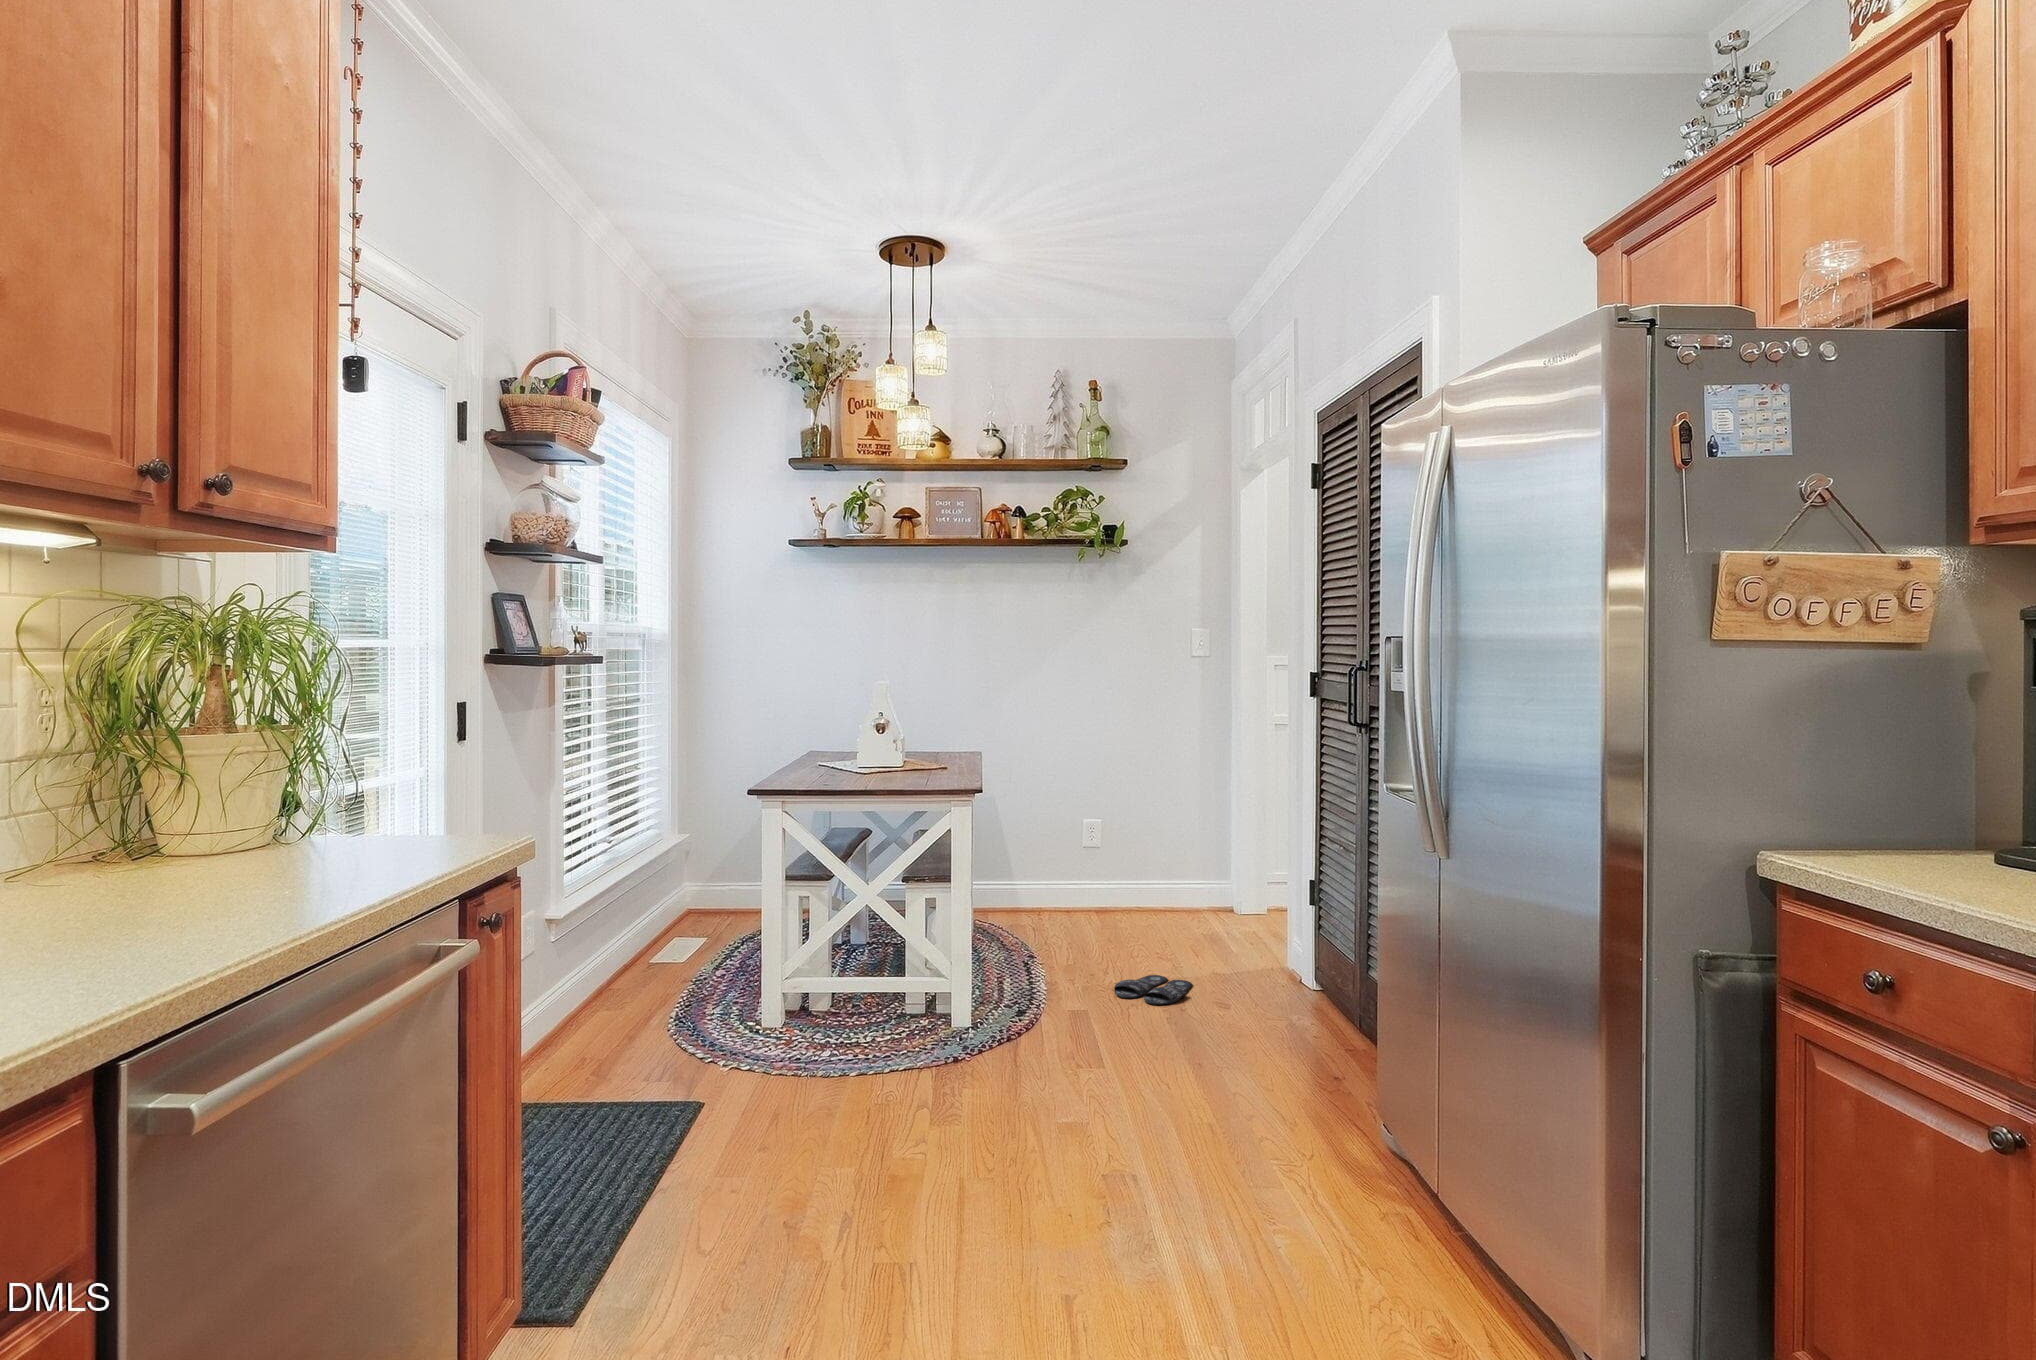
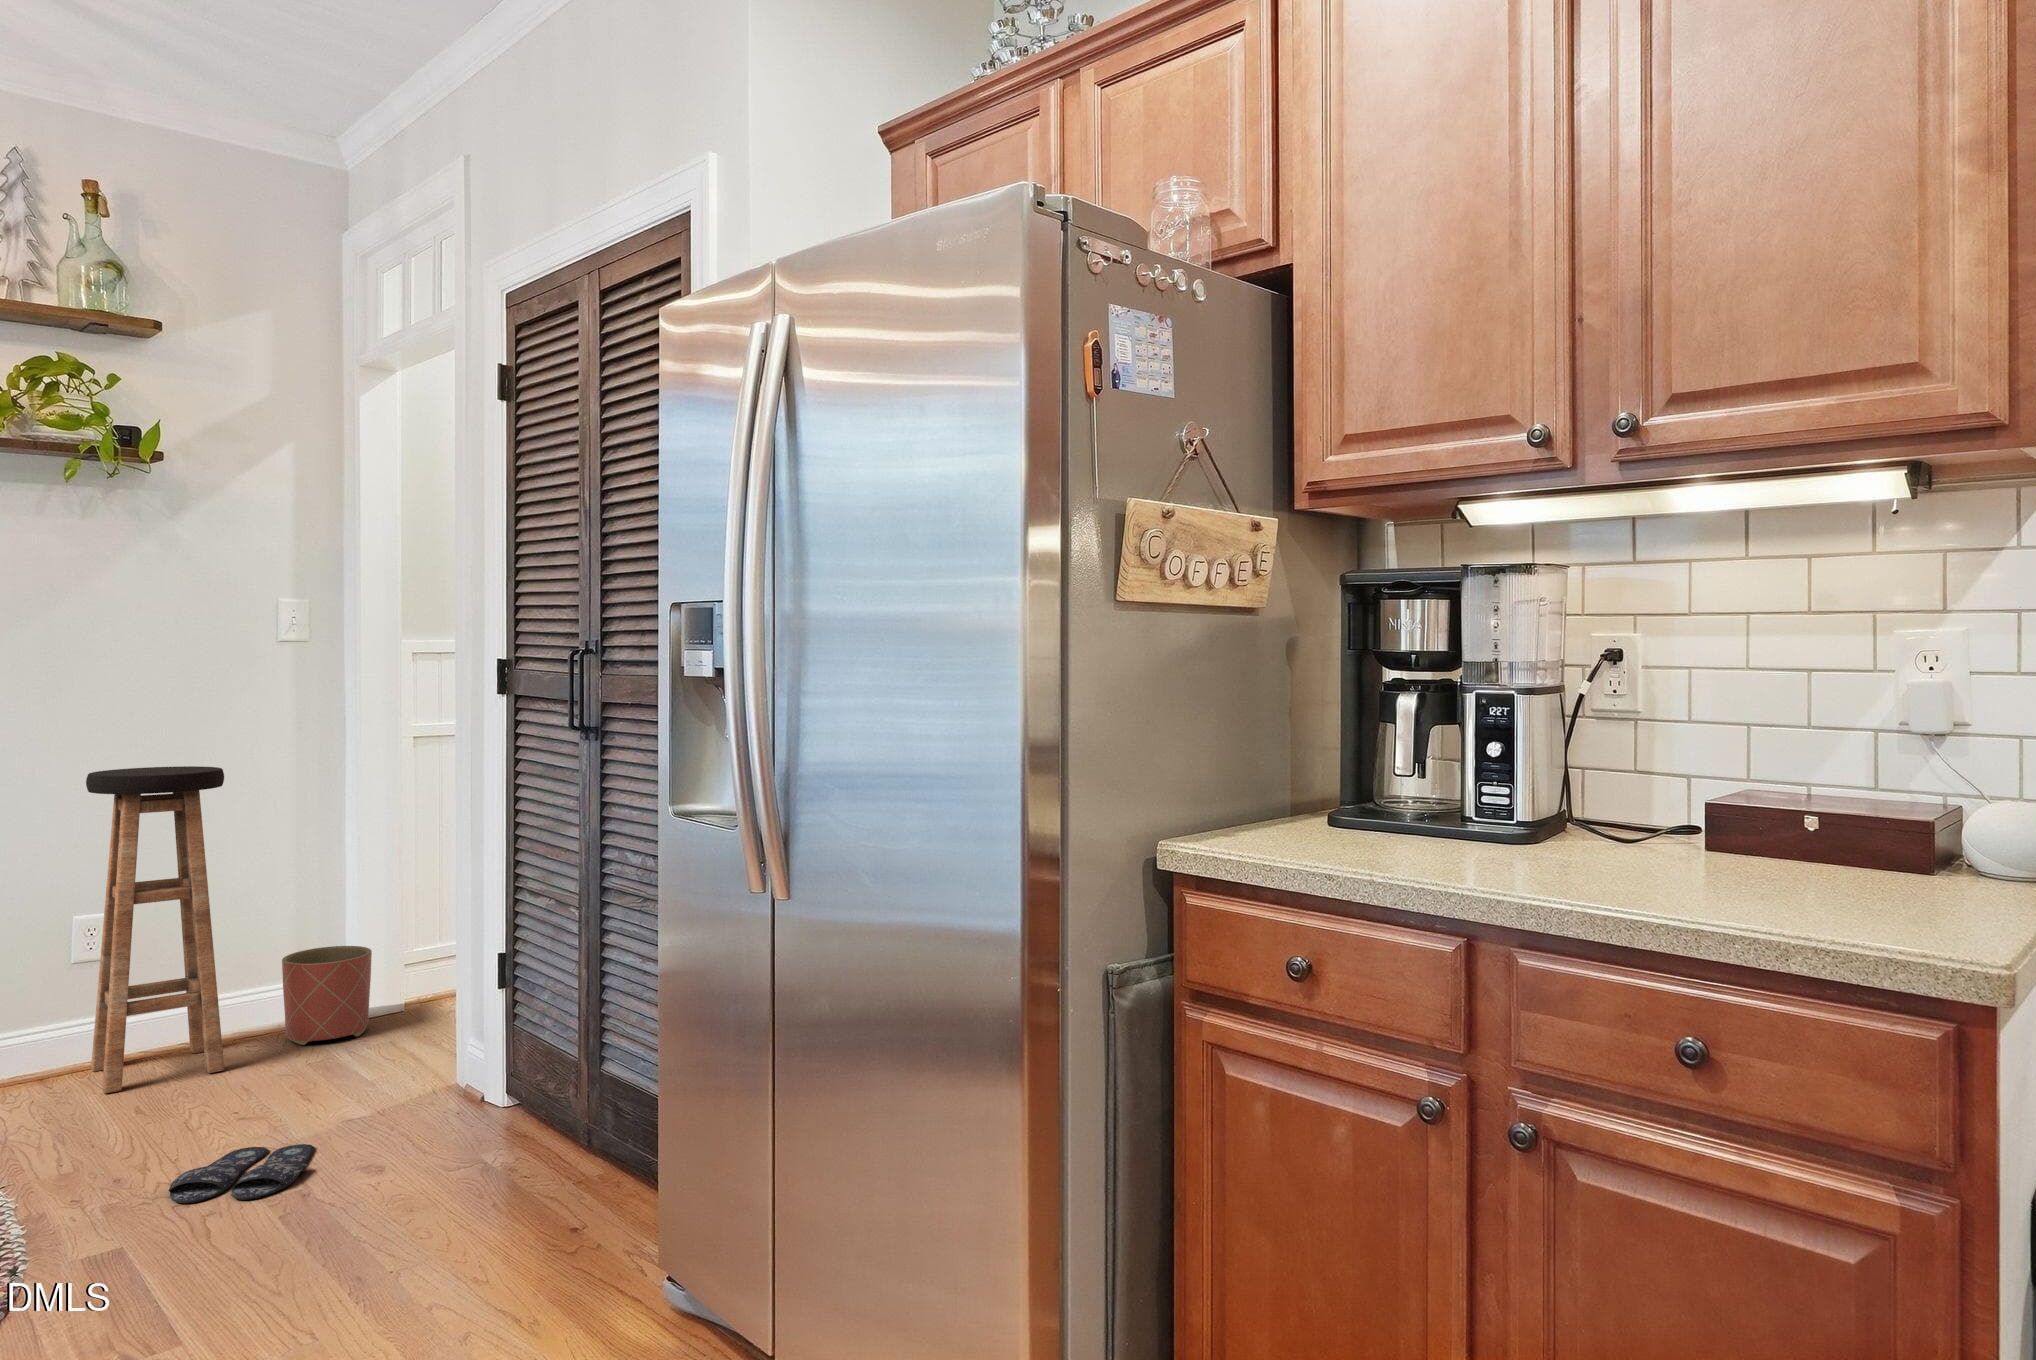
bar stool: none [1088,735,1157,928] -> present [86,766,224,1093]
planter: none [1188,860,1241,923] -> present [282,946,372,1045]

